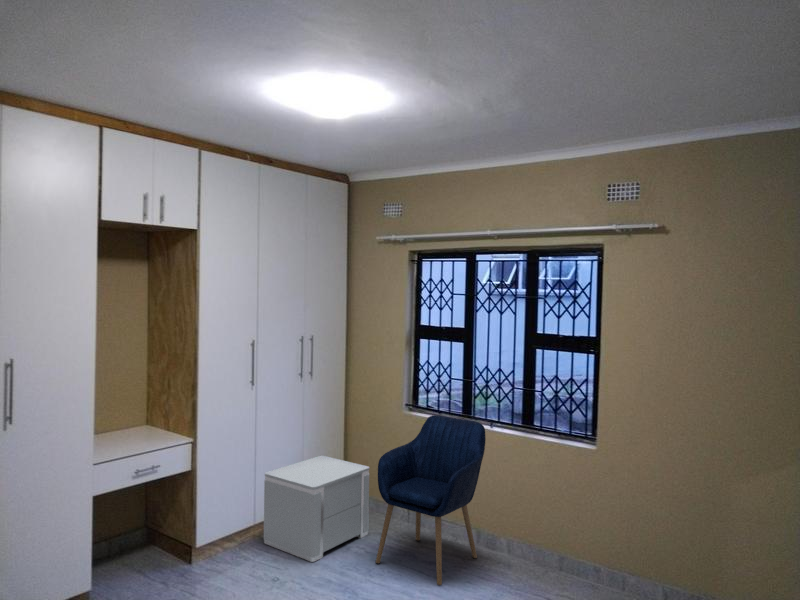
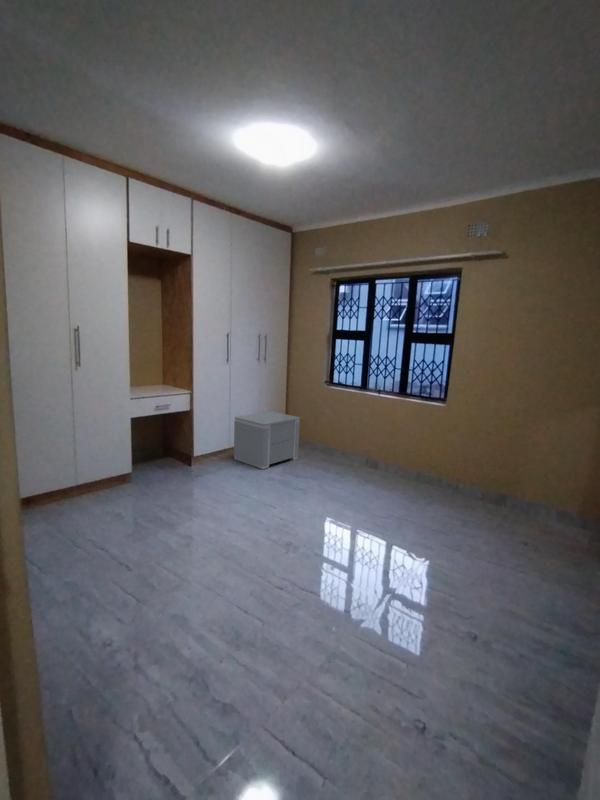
chair: present [376,415,486,586] -> none [301,386,374,484]

